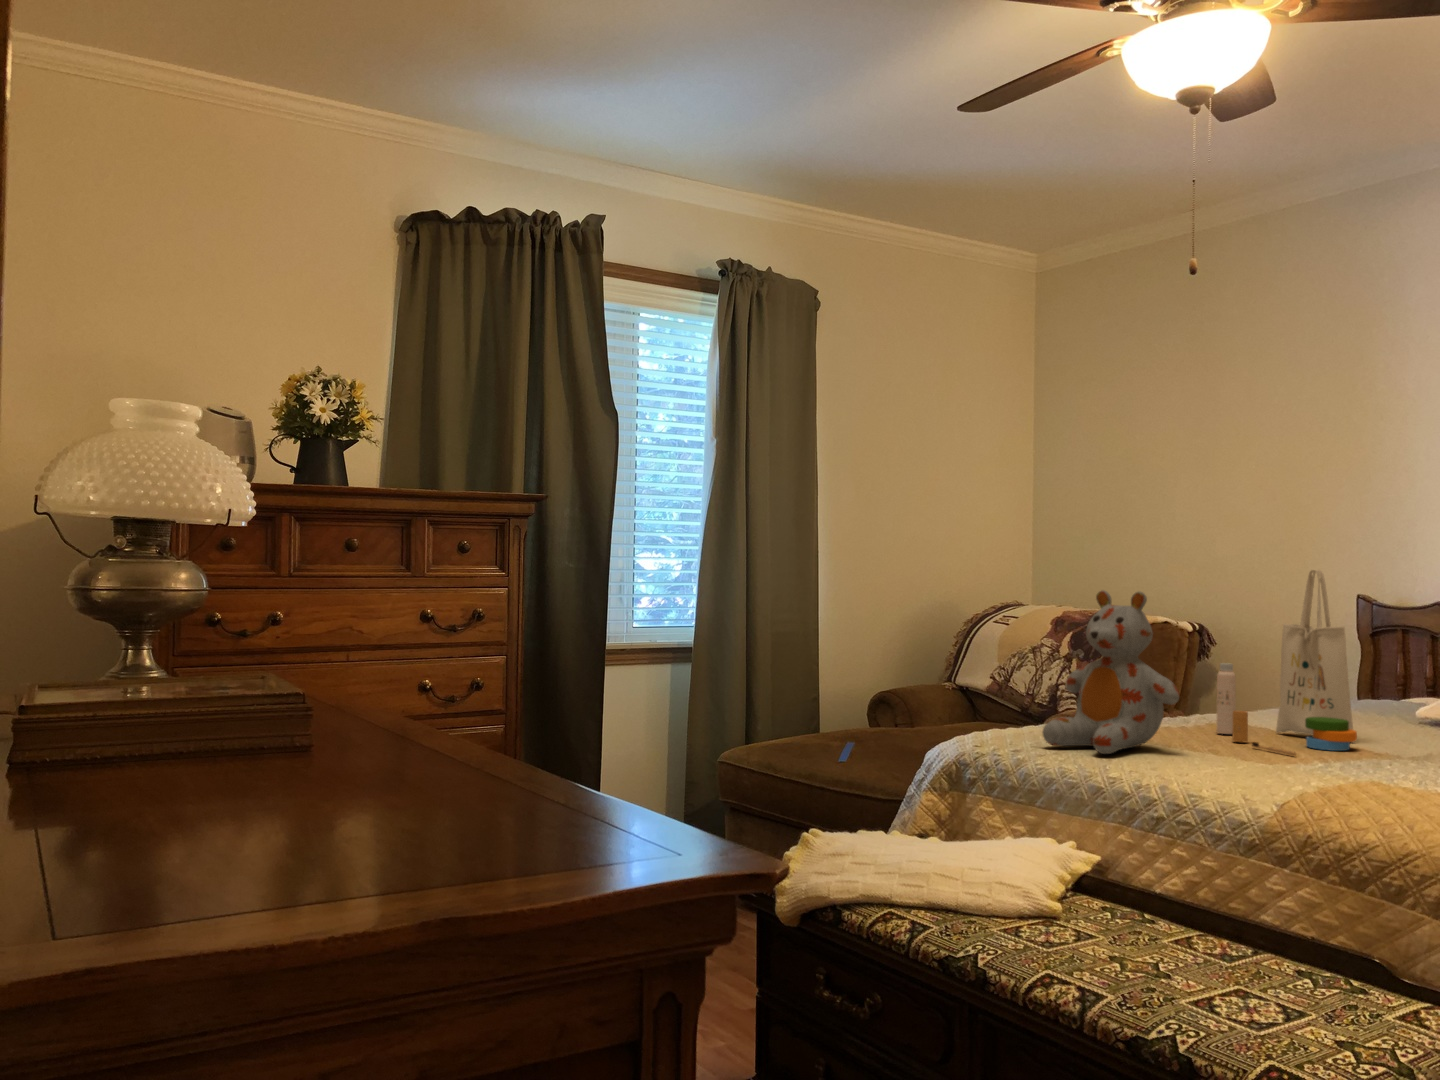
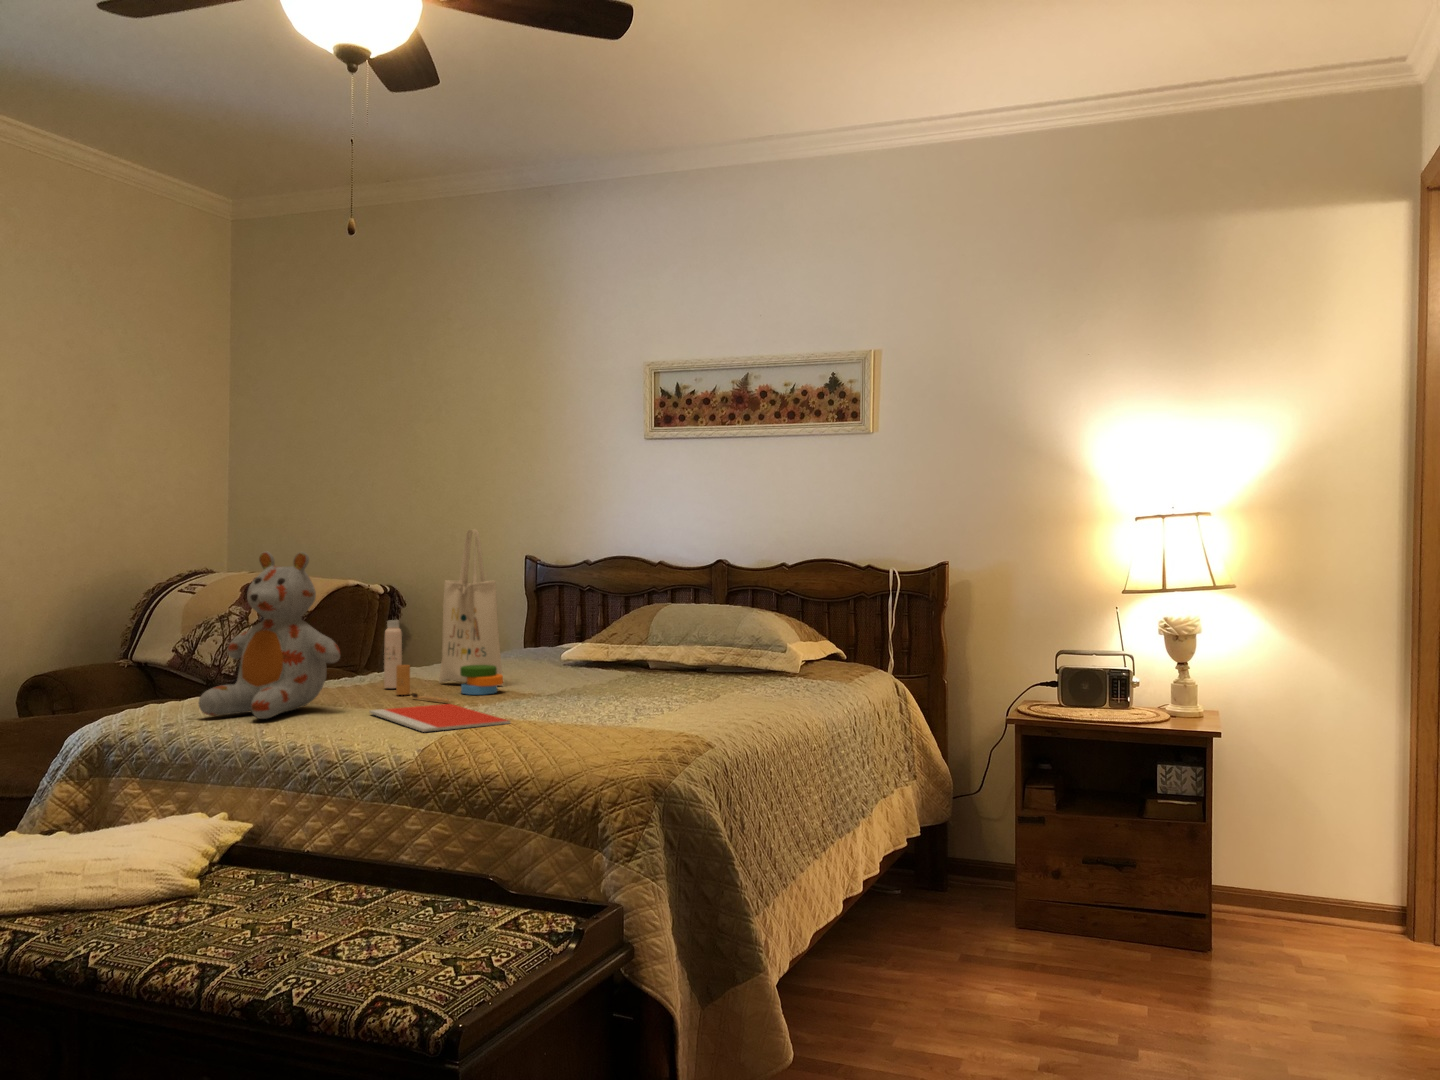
notebook: none [1211,756,1381,788] -> present [369,704,510,732]

